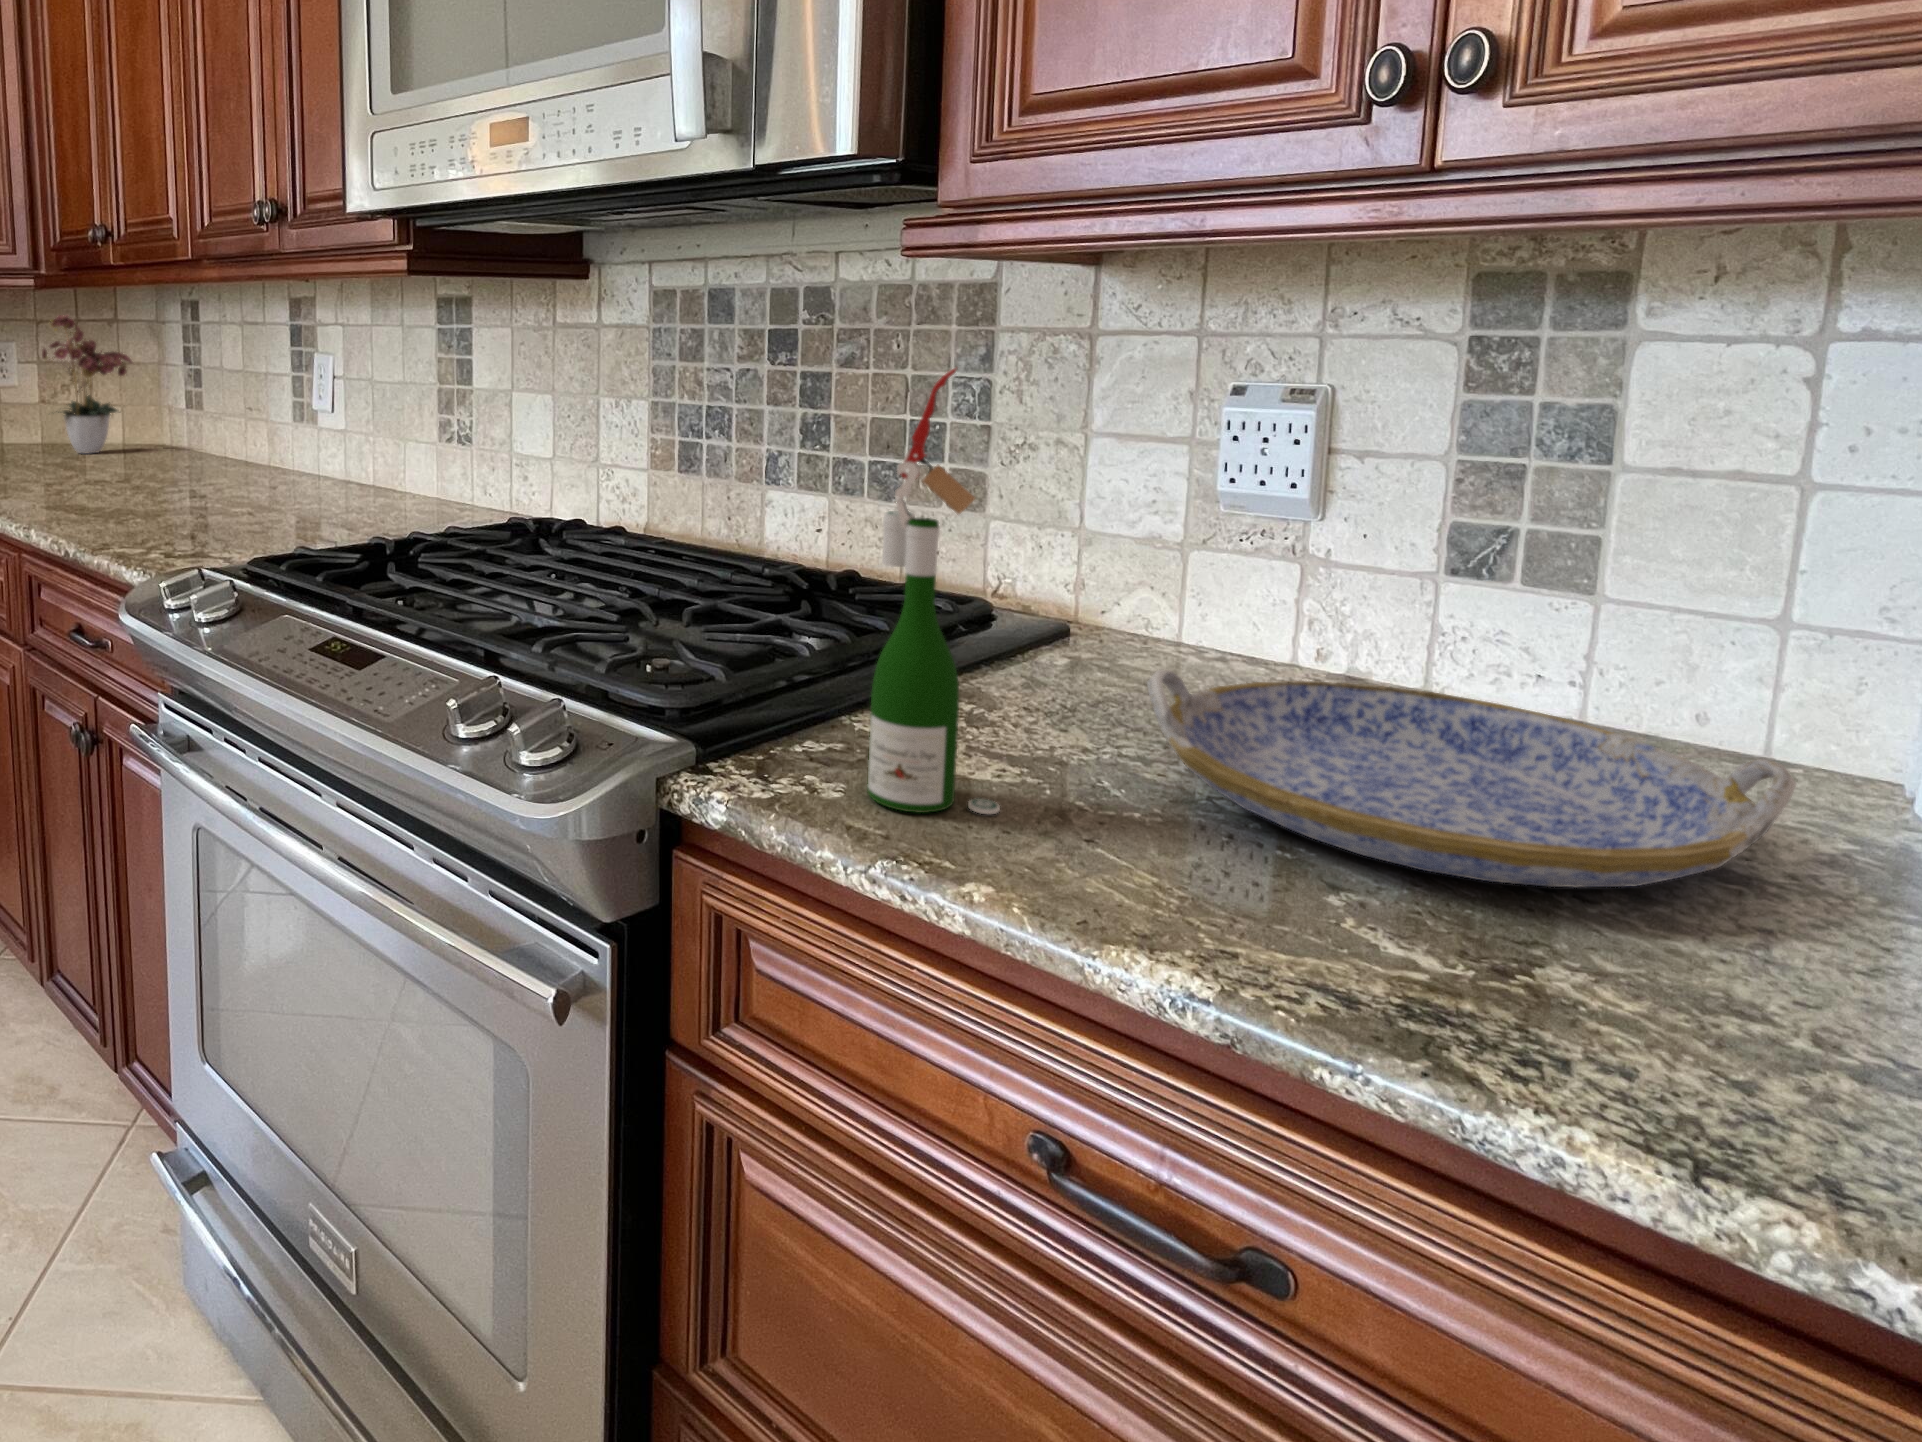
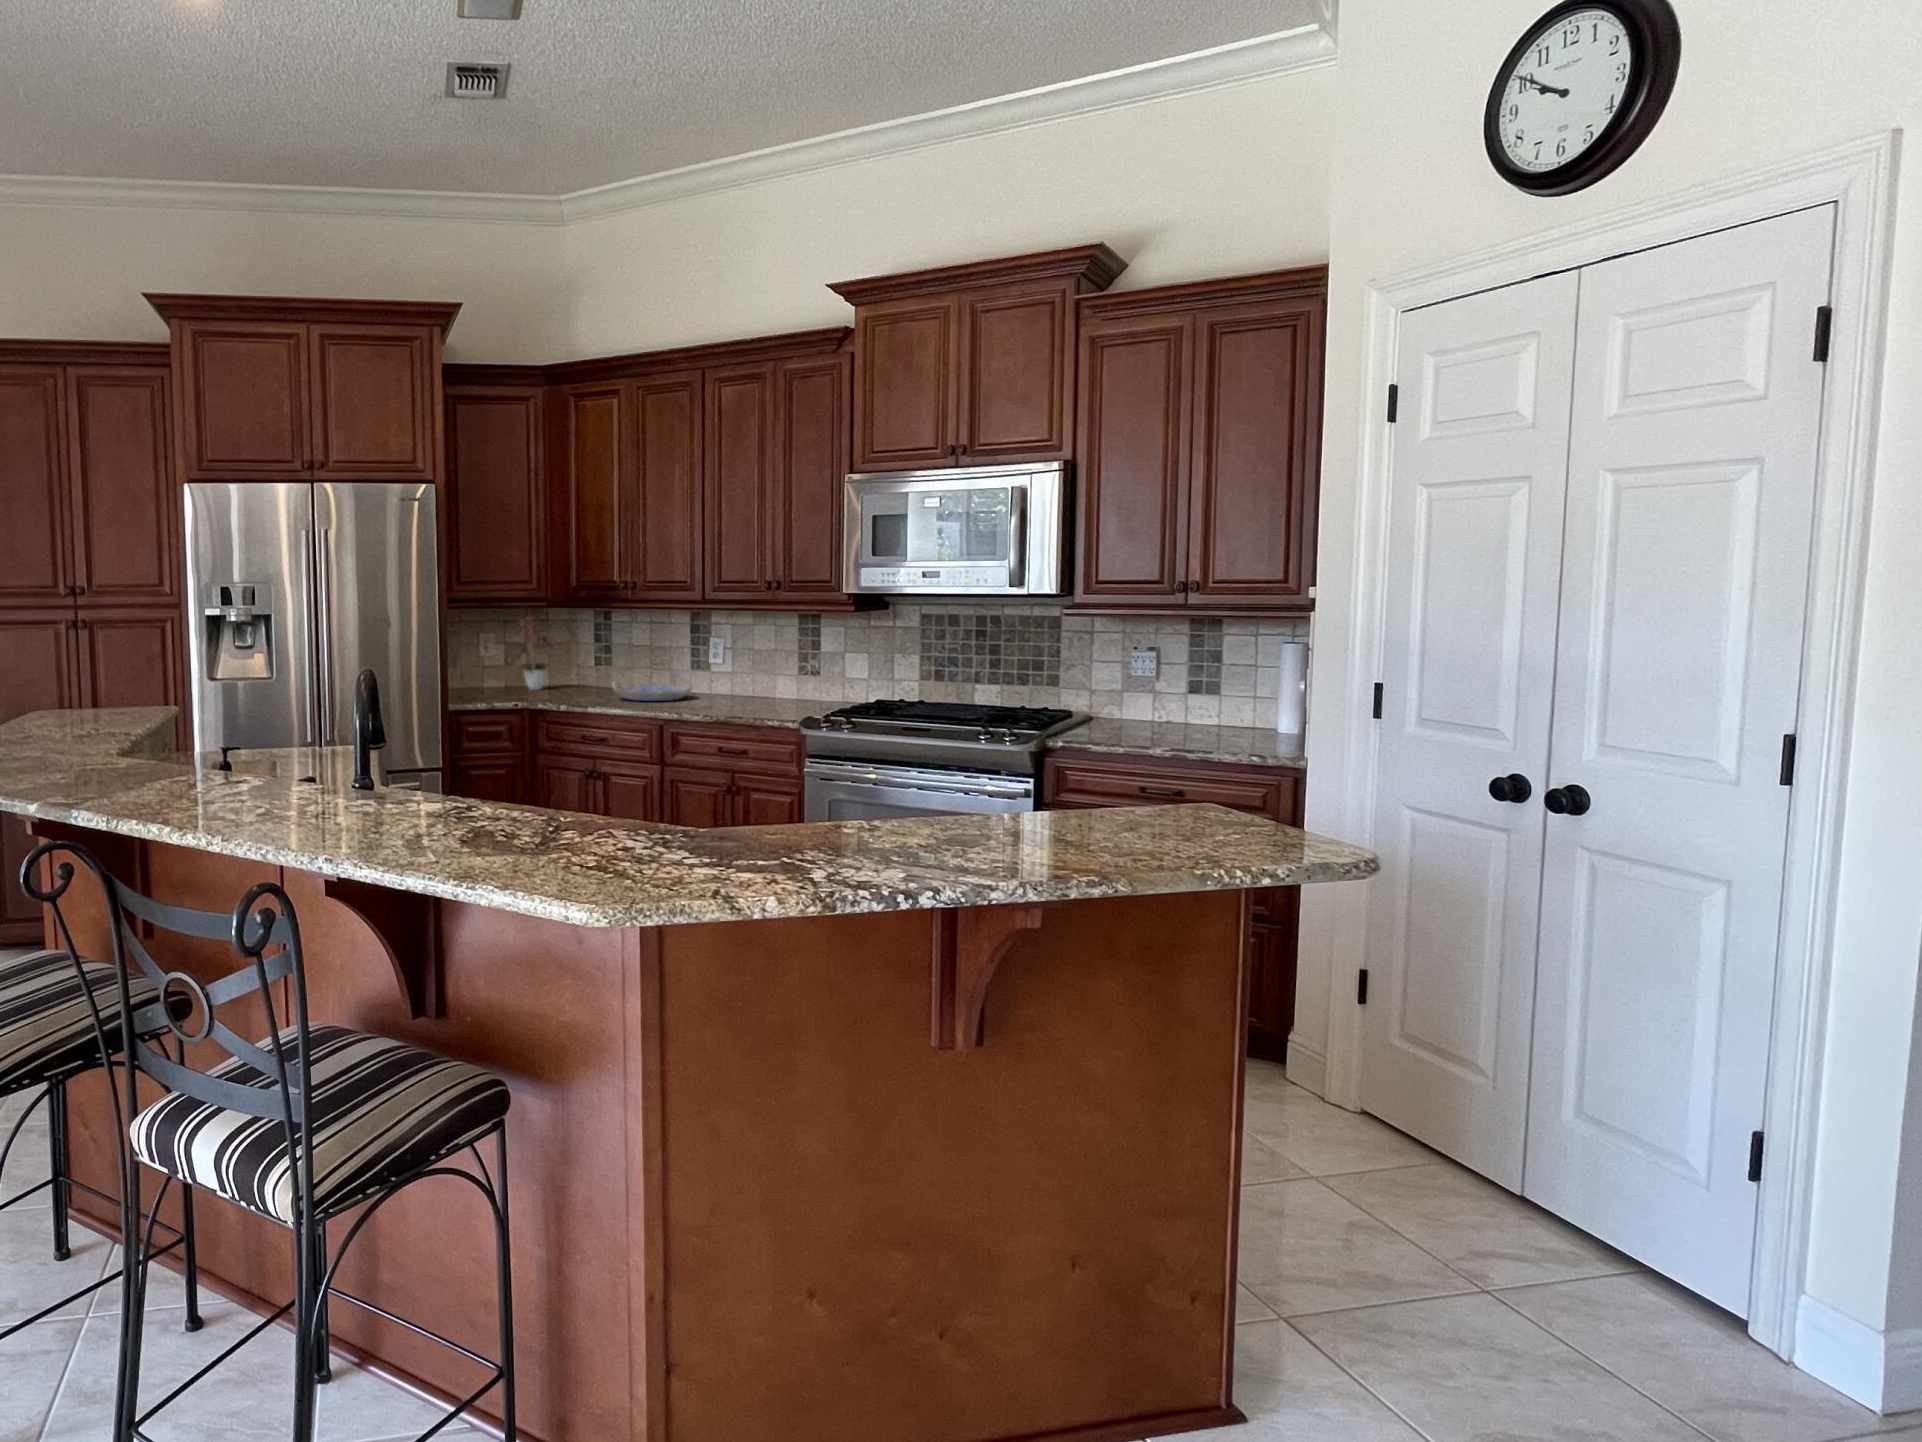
wine bottle: present [867,368,1000,814] -> none [1088,647,1117,741]
serving tray: present [1147,669,1796,887] -> present [613,682,693,701]

